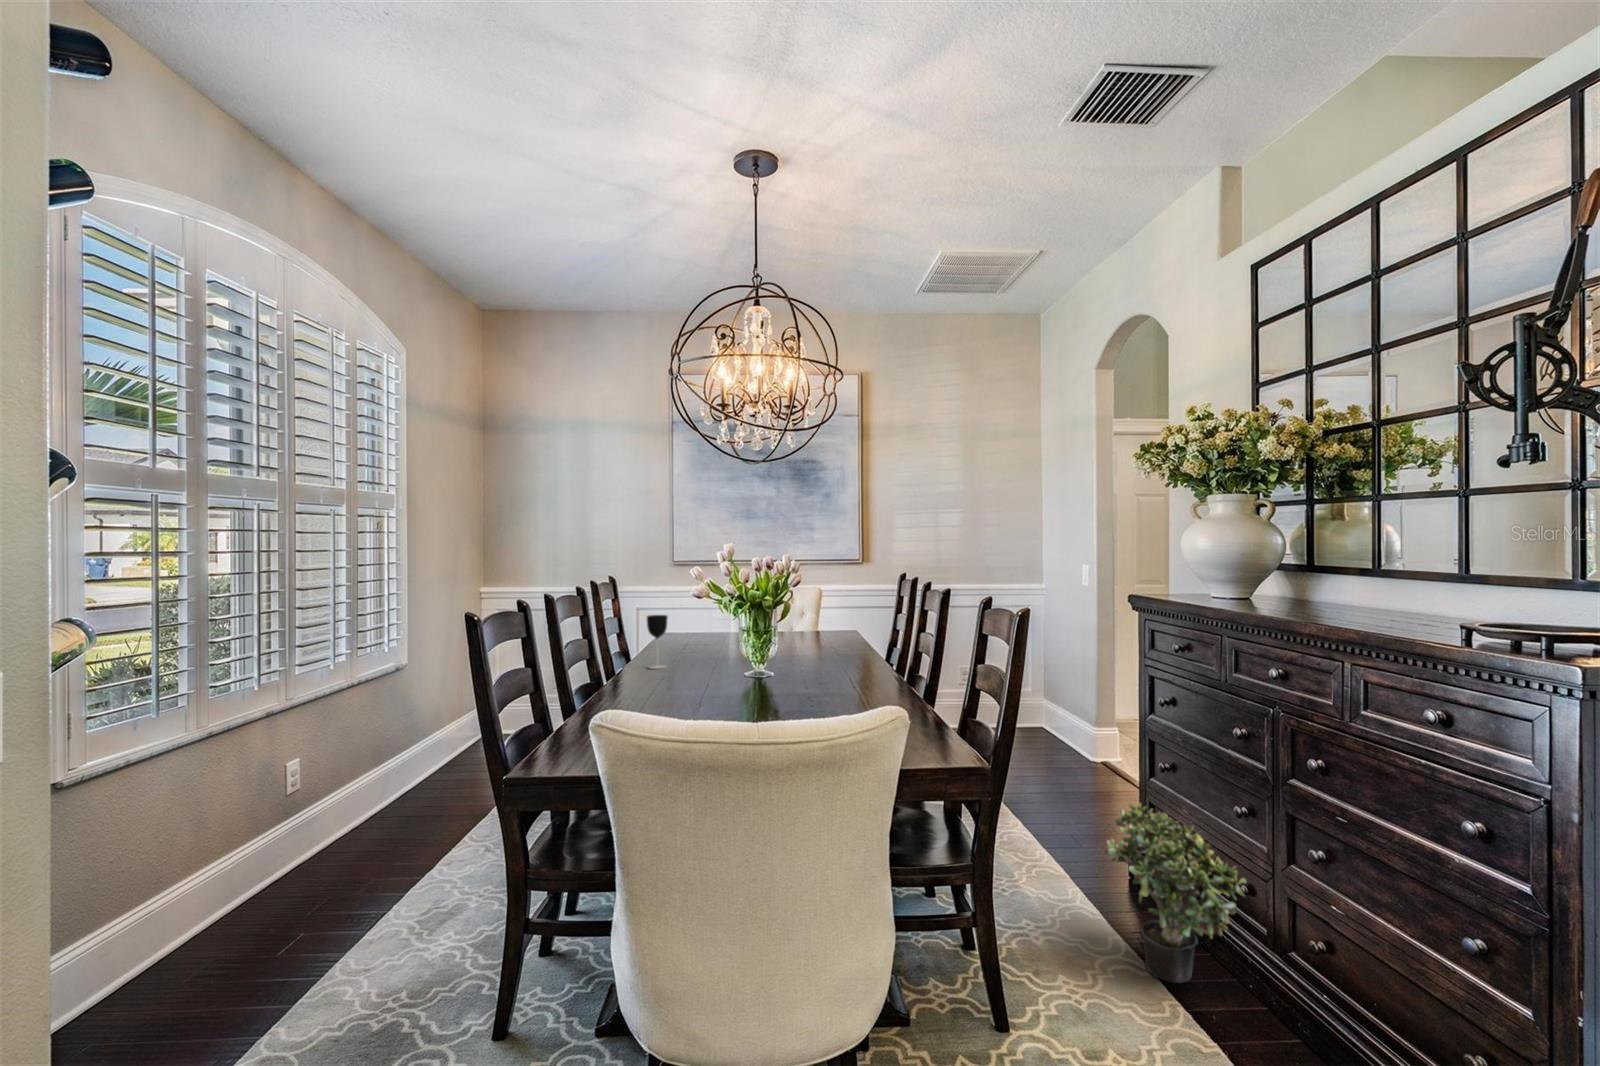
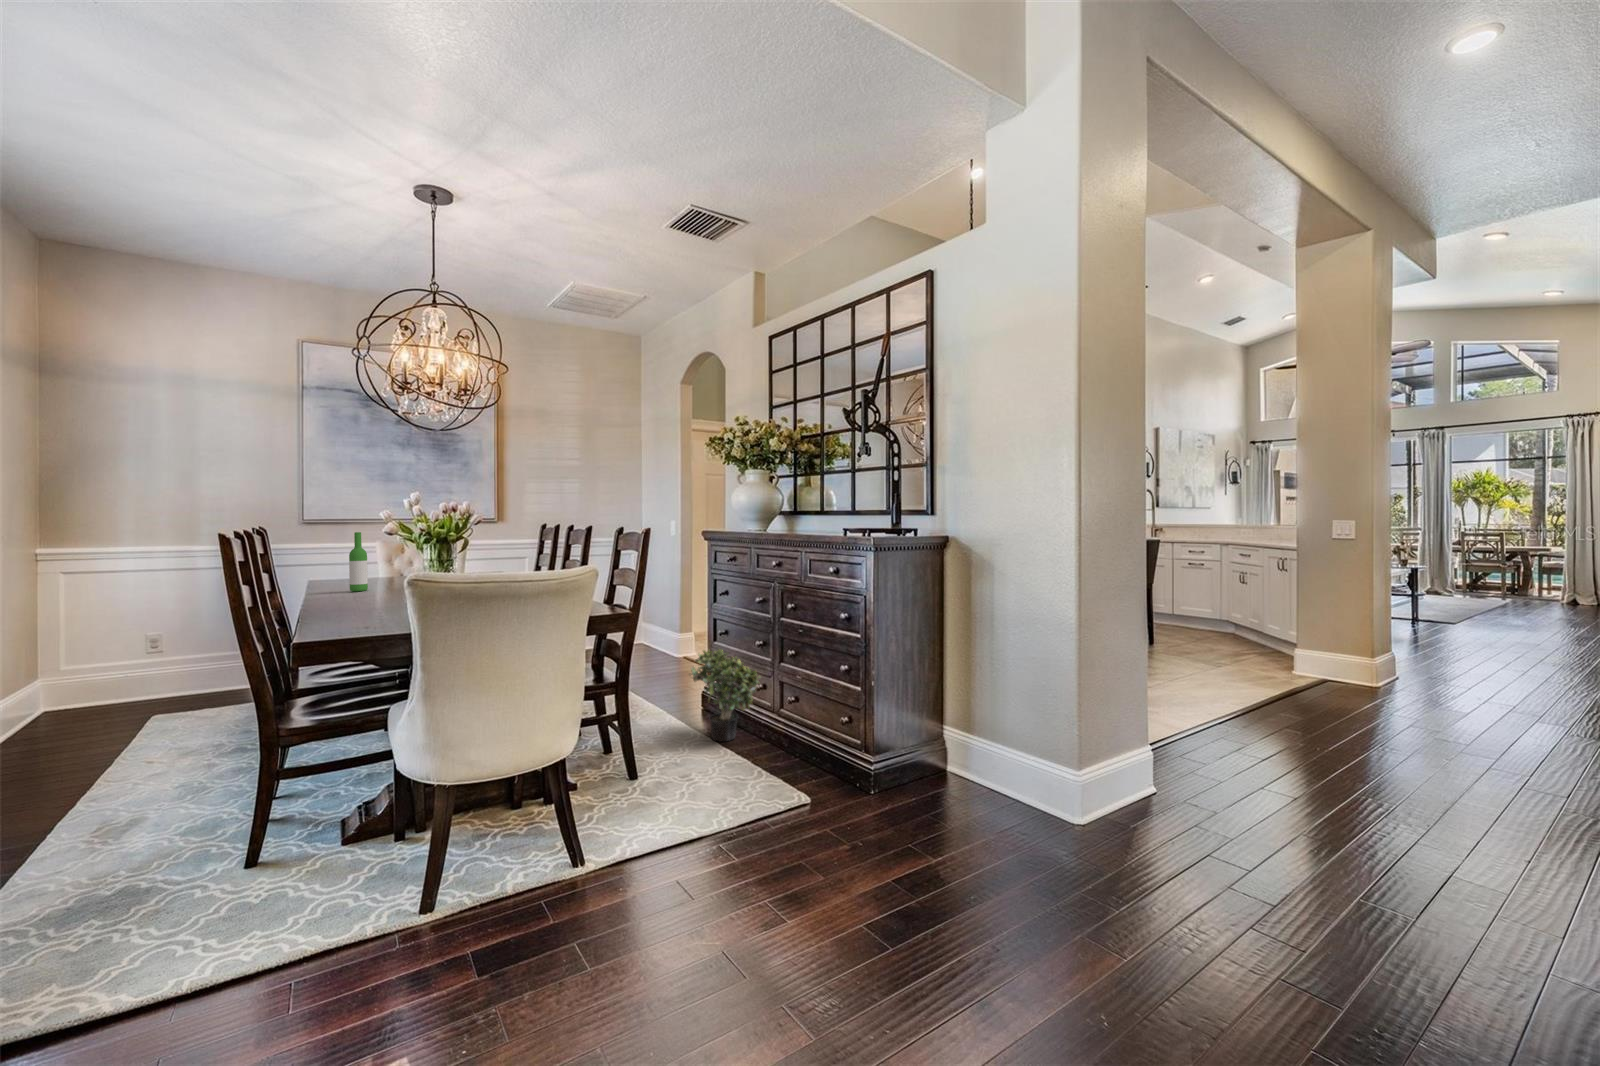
wine bottle: none [680,584,698,654] -> present [349,532,368,591]
wine glass: present [647,615,668,669] -> none [327,556,348,600]

